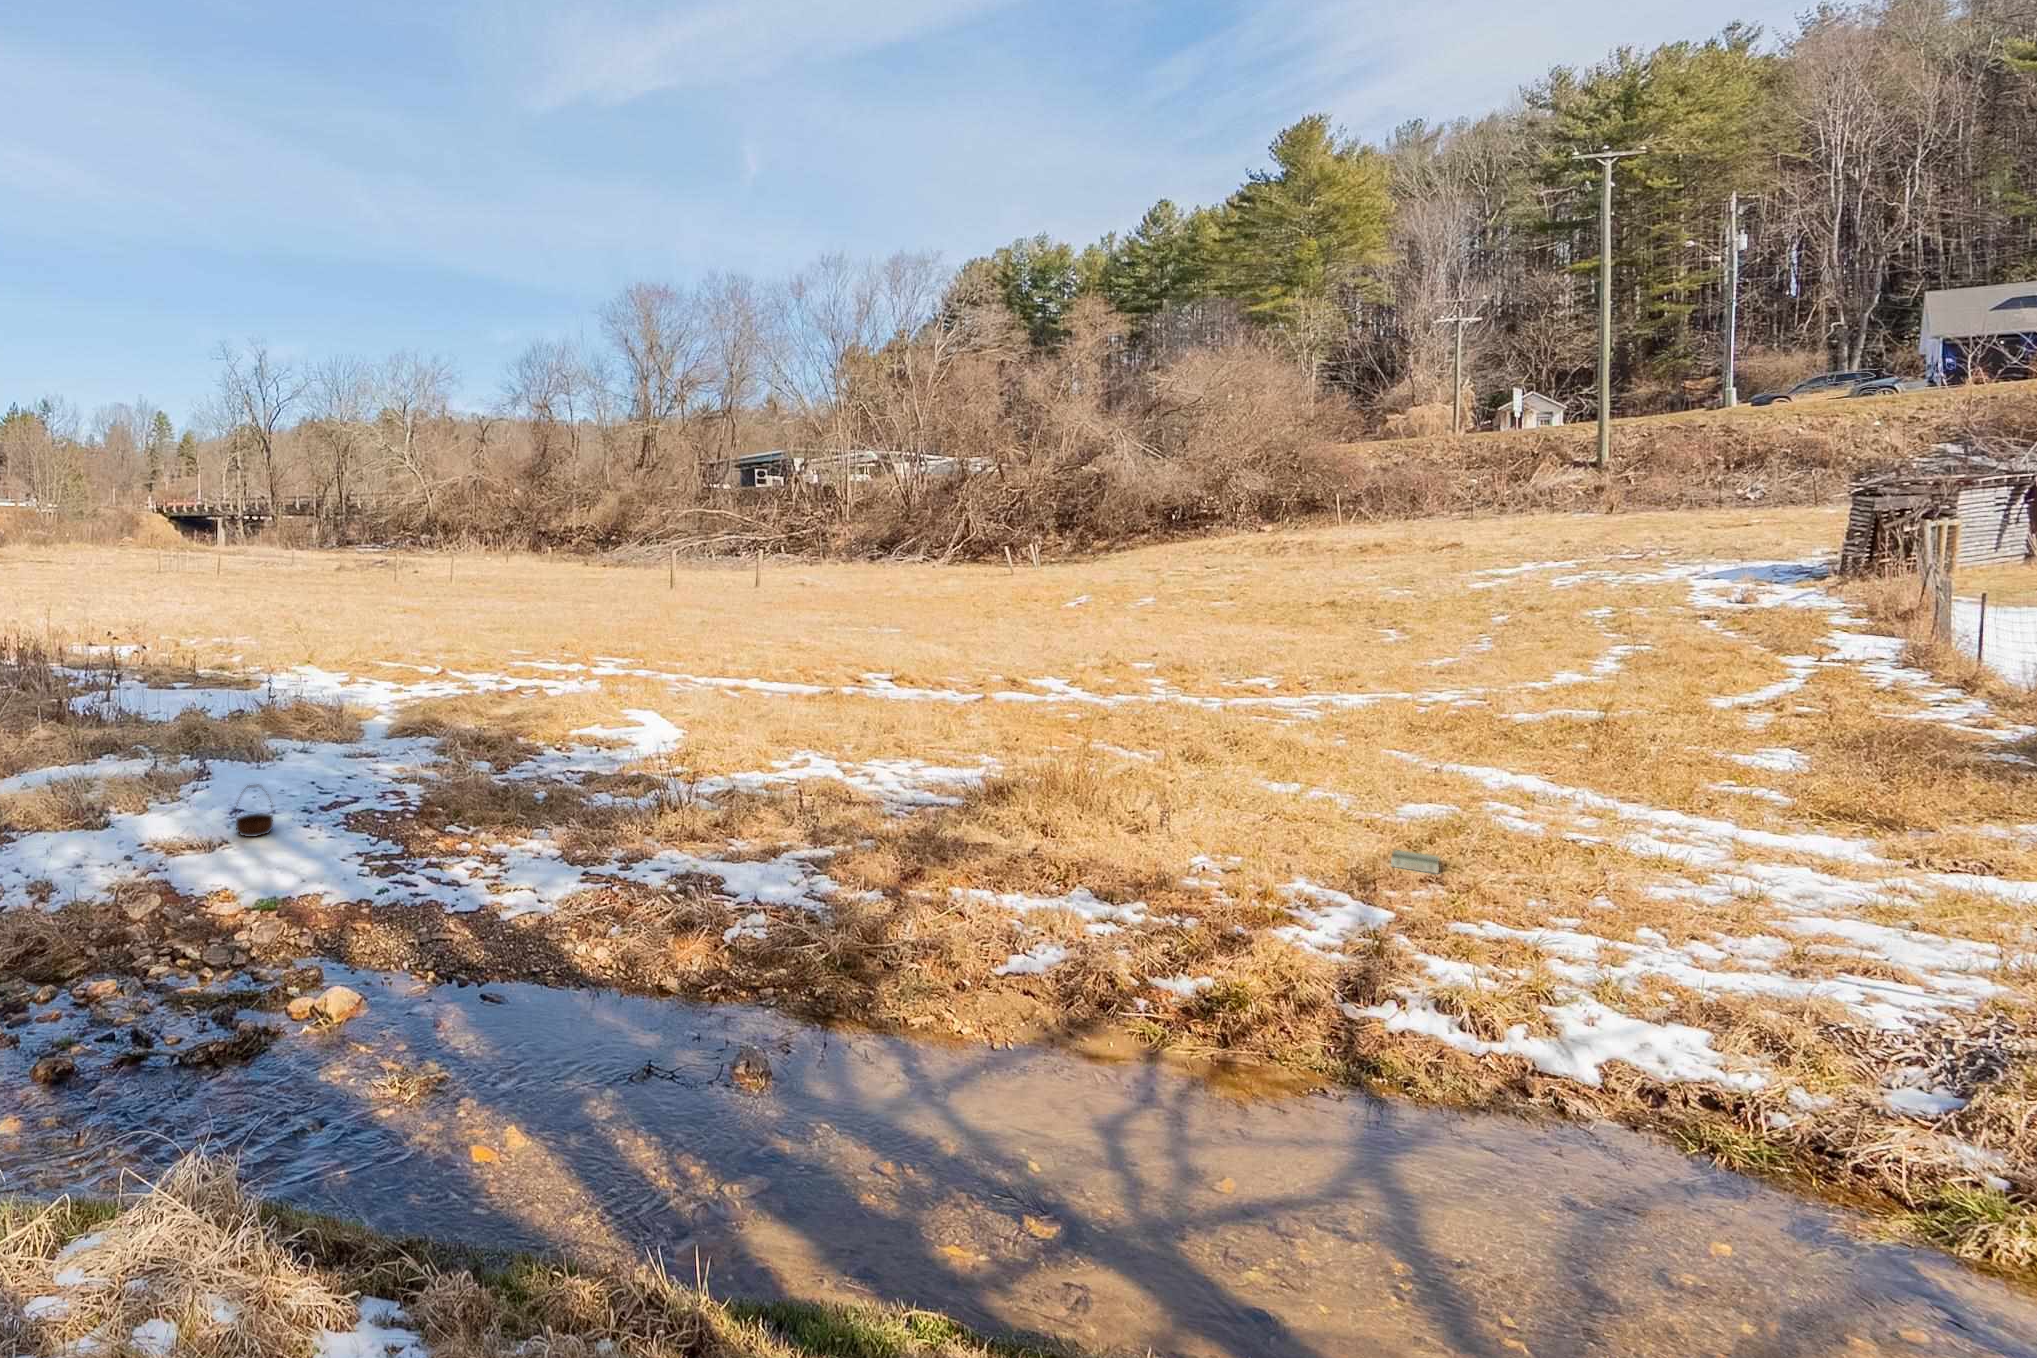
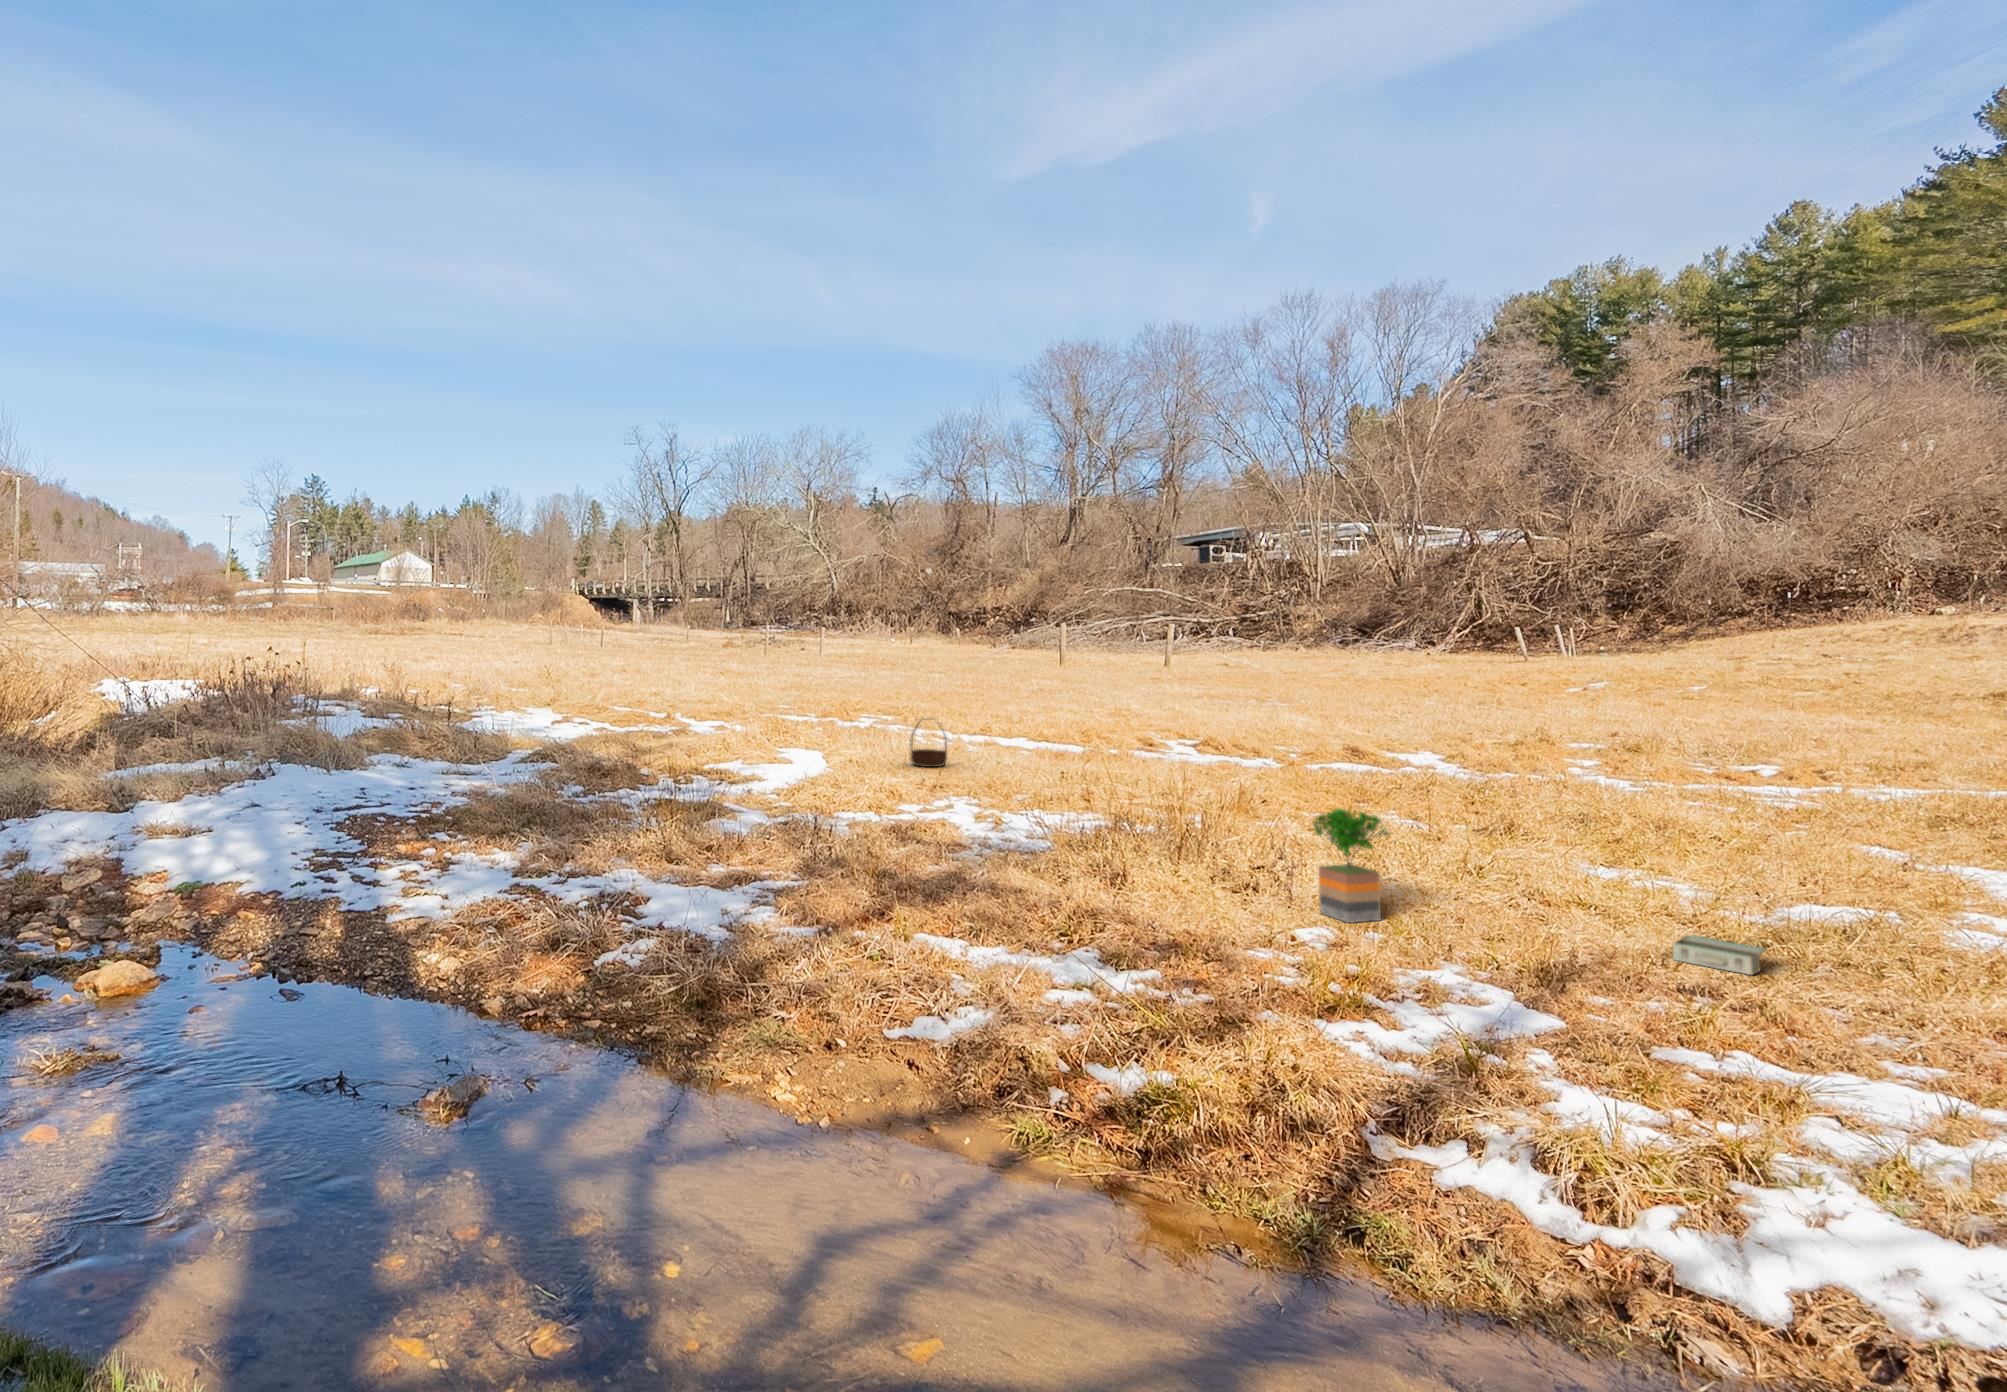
potted tree: none [1175,783,1225,856] -> present [1313,808,1390,923]
basket: present [236,786,273,837] -> present [910,718,947,767]

